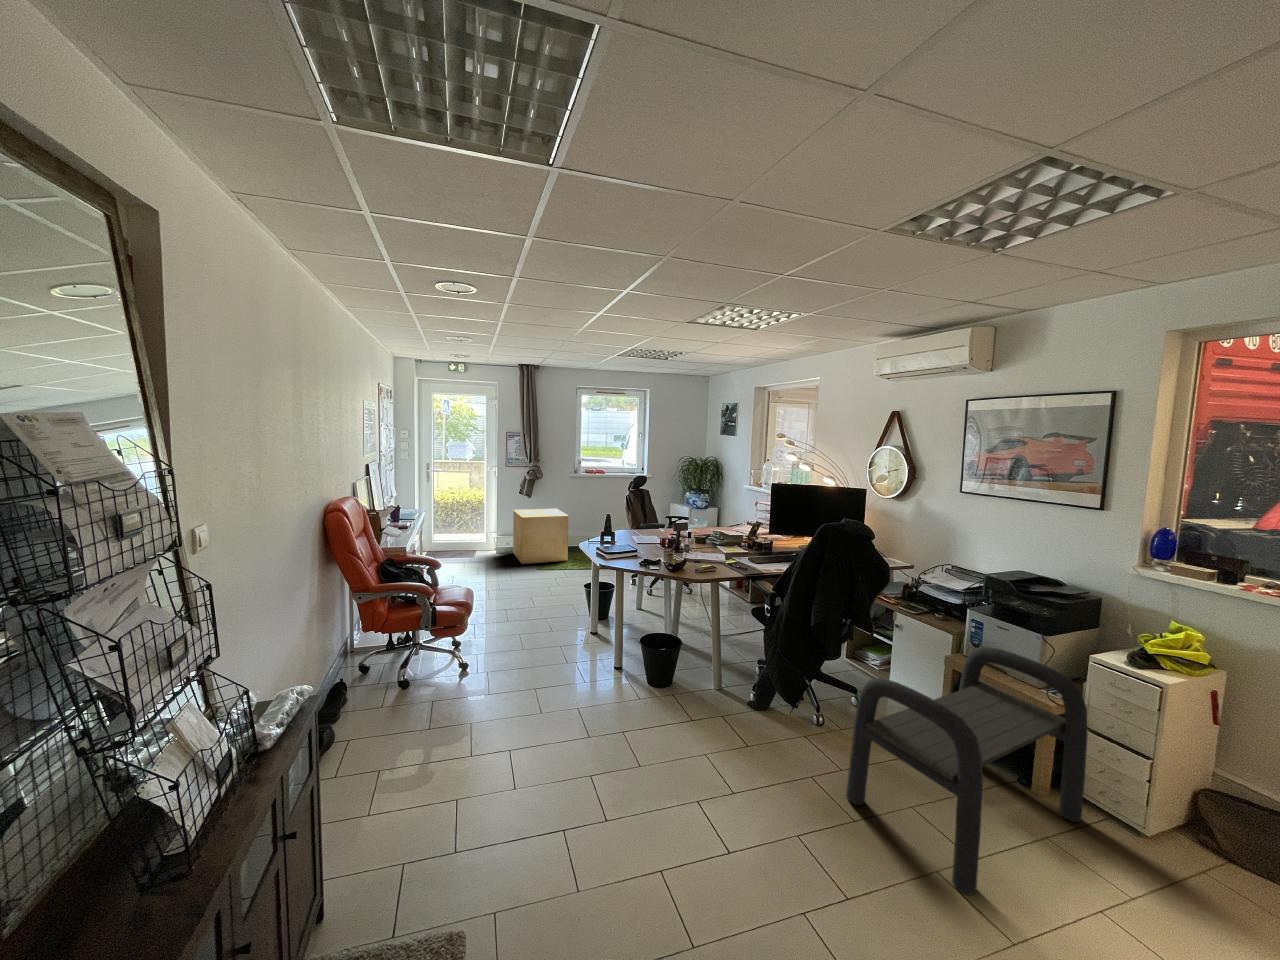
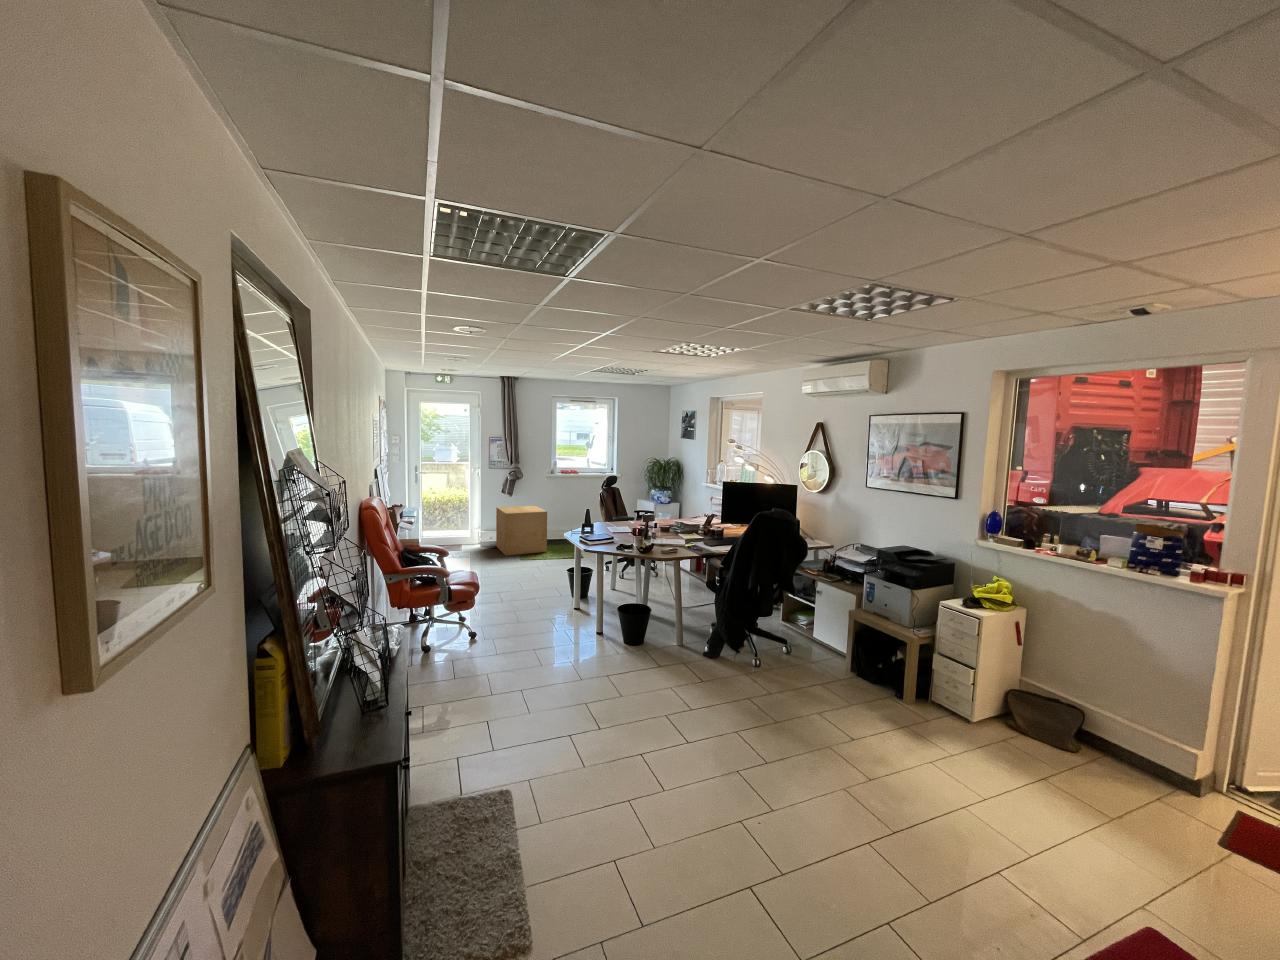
bench: present [846,647,1088,895] -> none [773,600,935,757]

